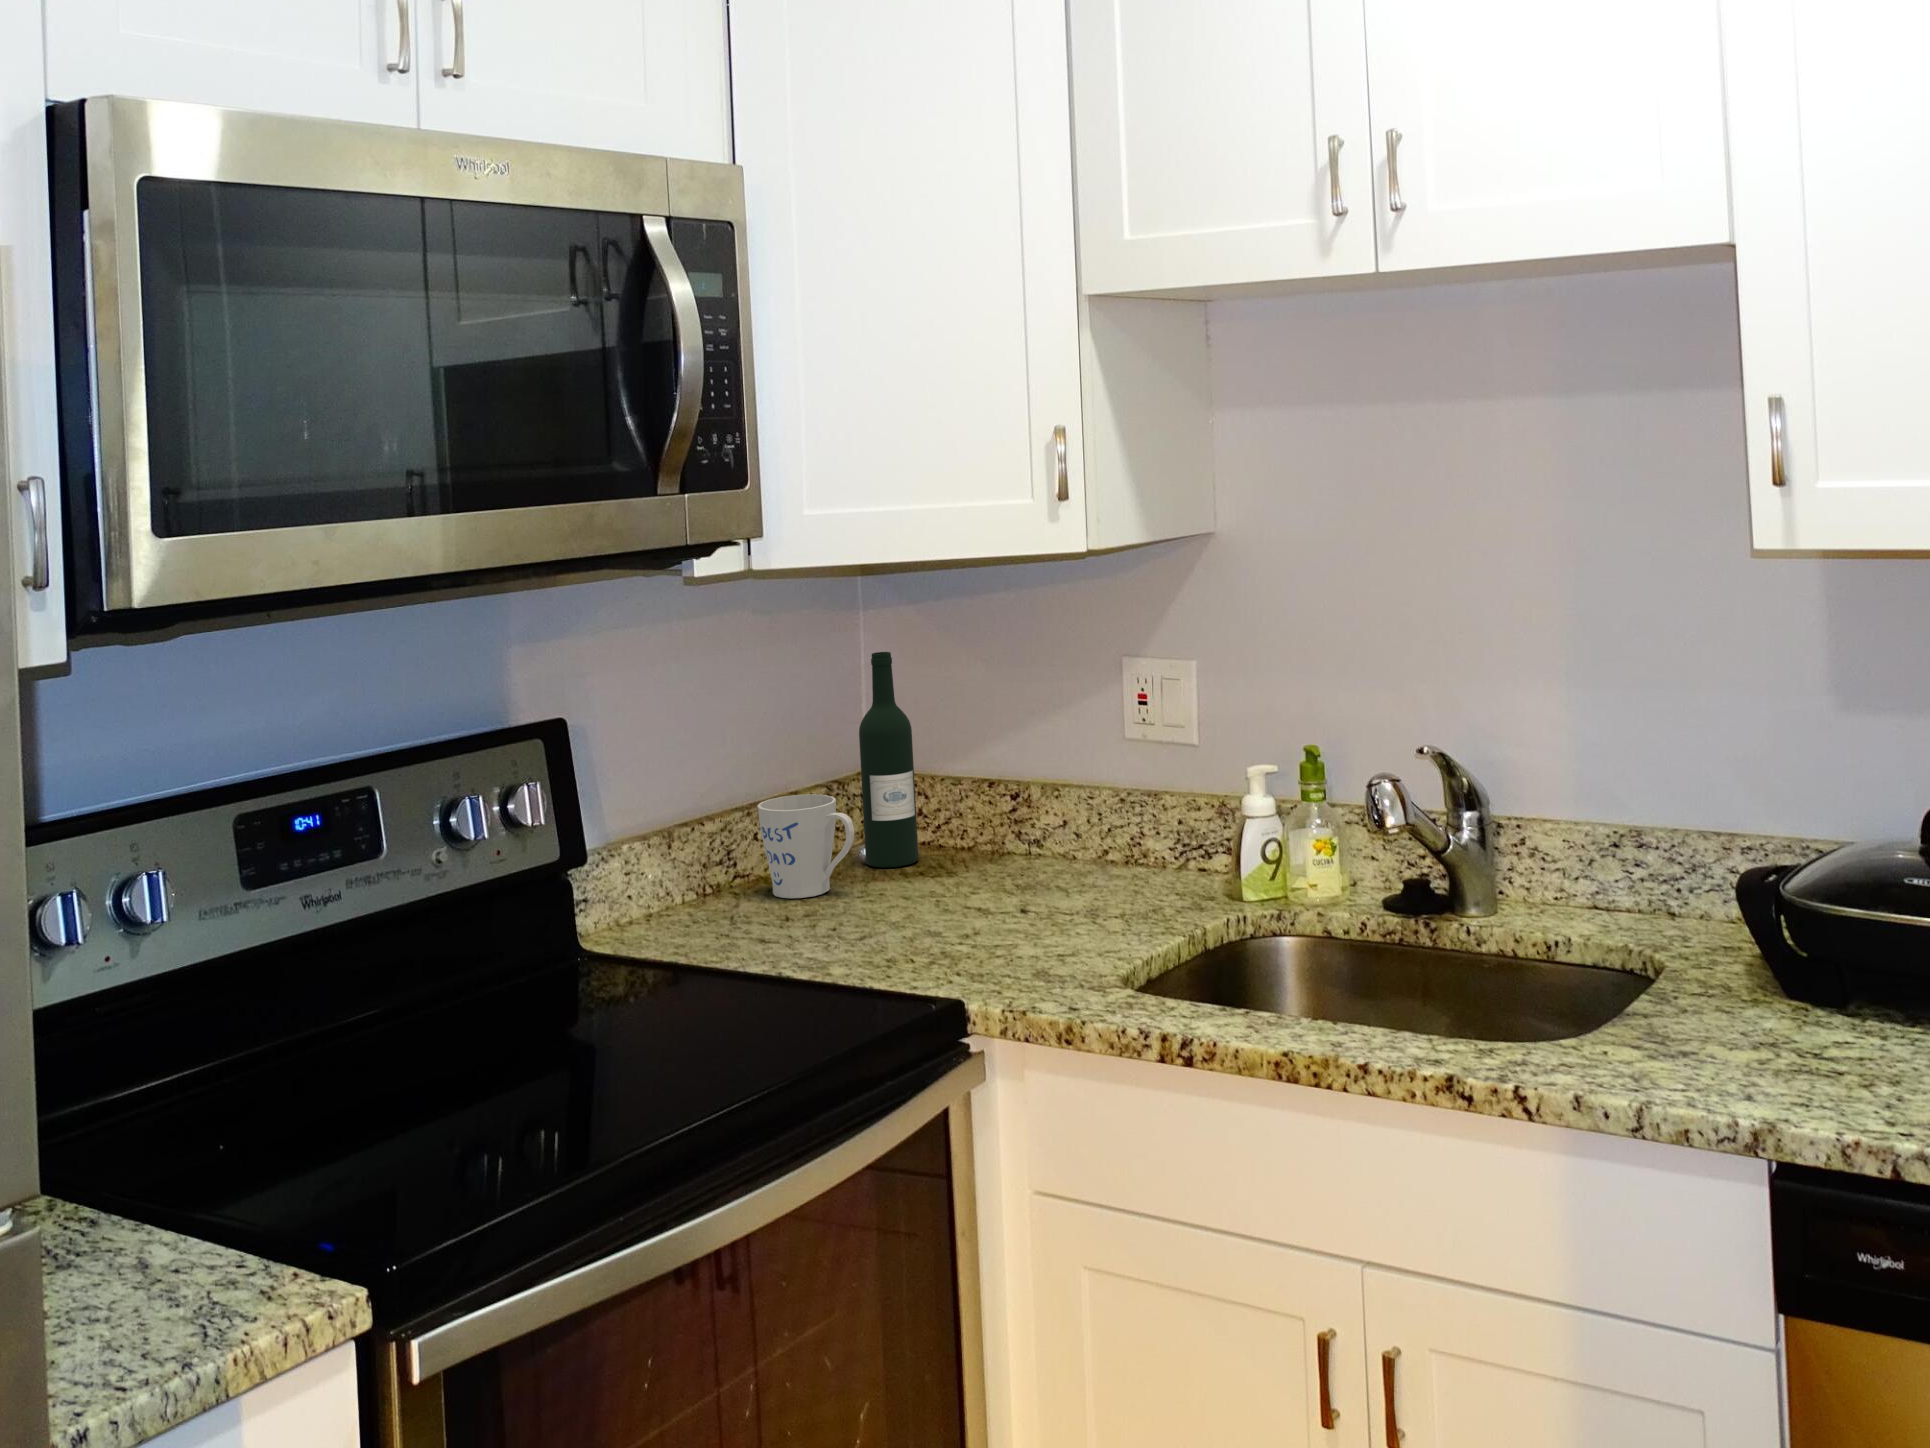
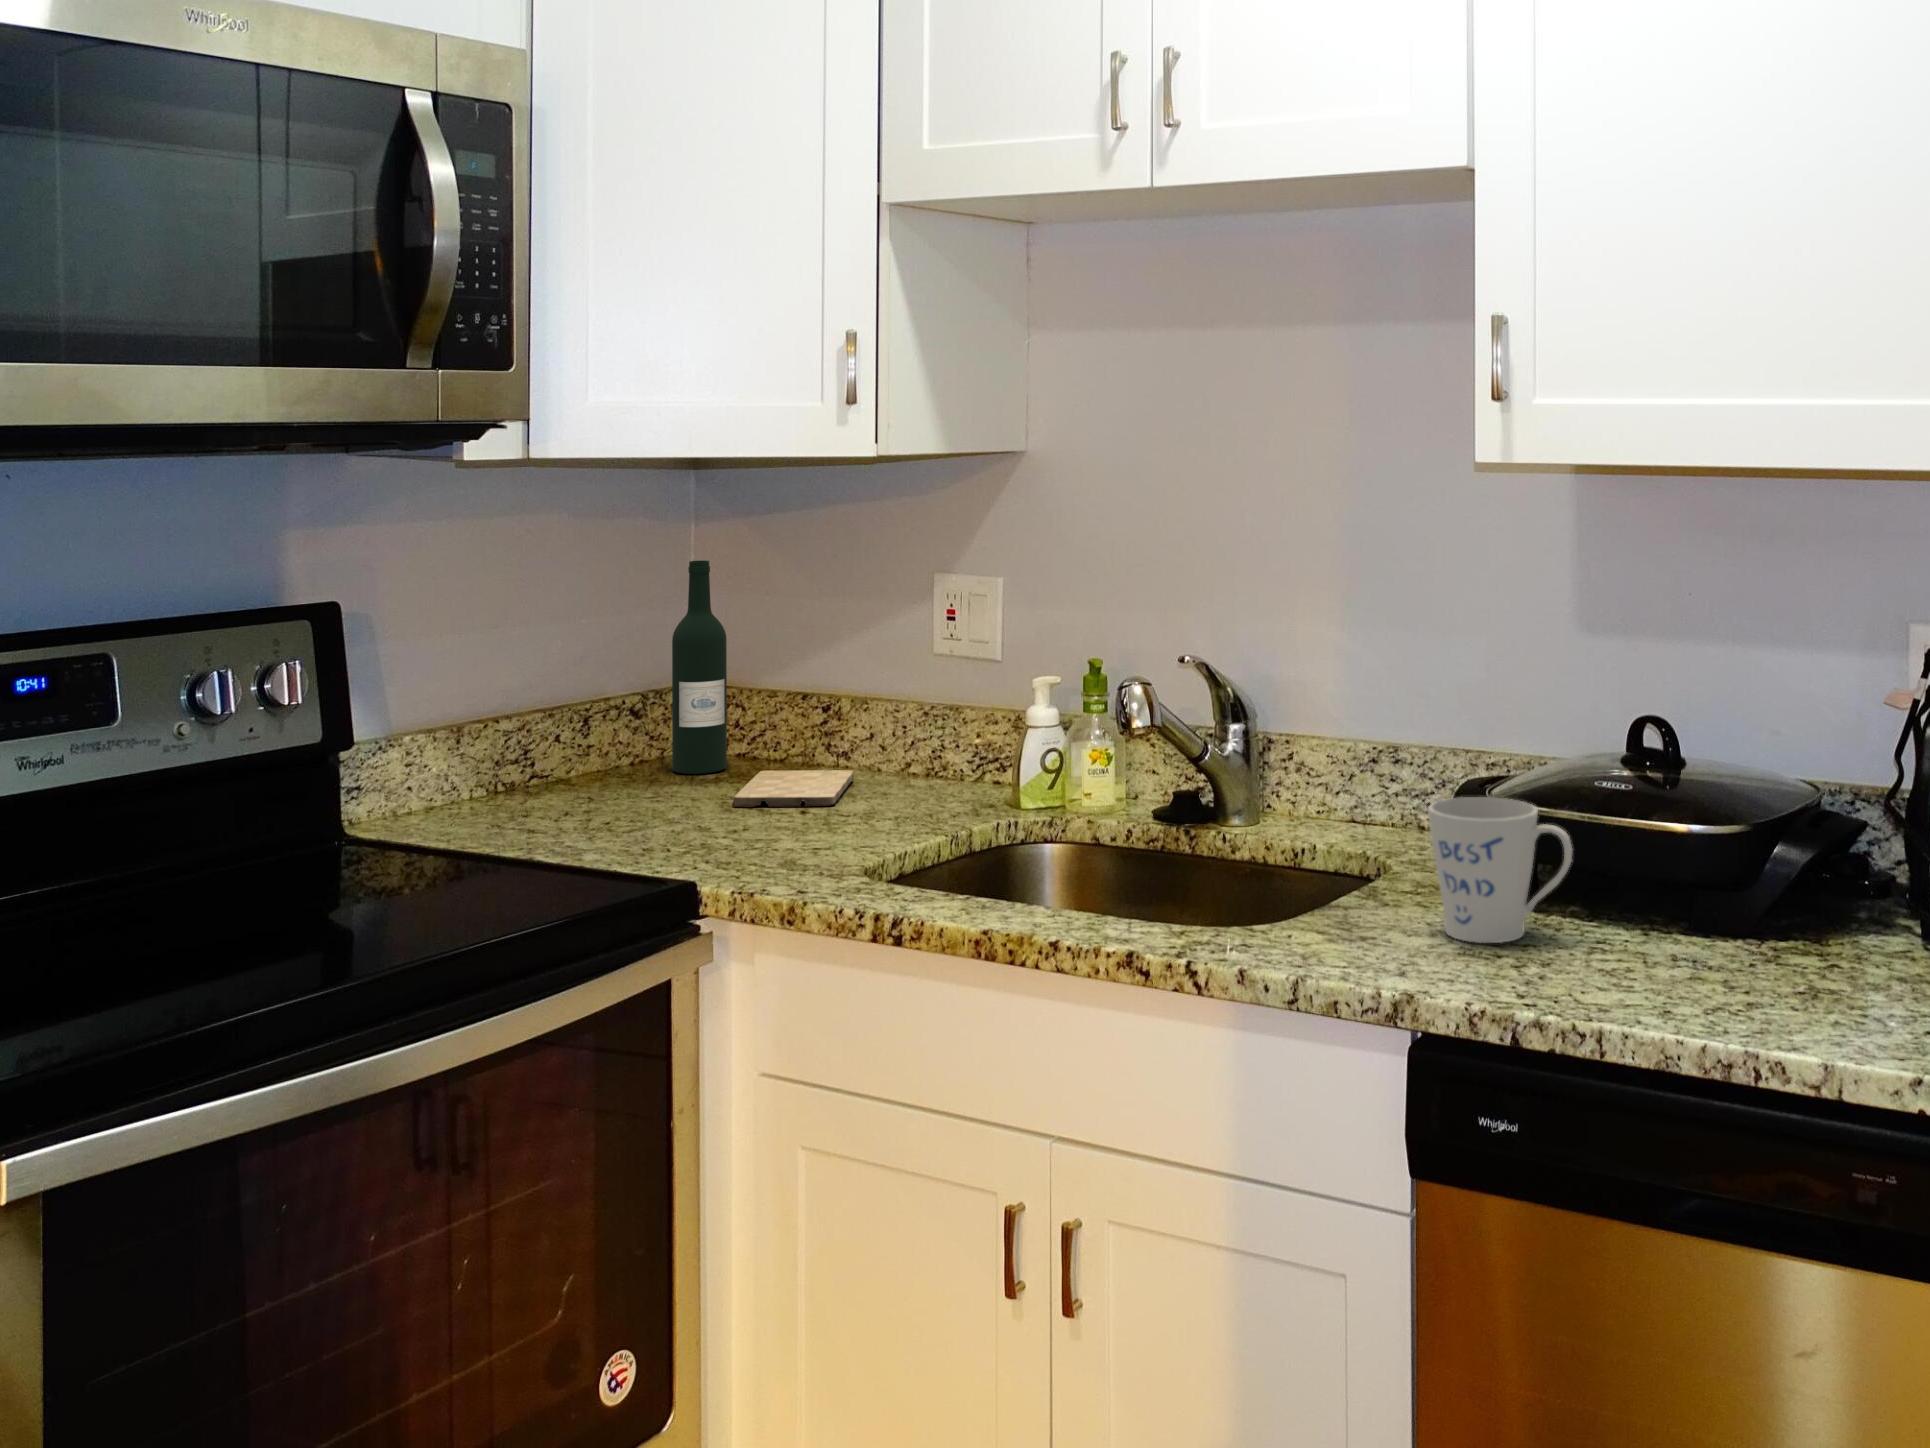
mug: present [757,794,854,898] -> present [1428,797,1572,943]
cutting board: none [947,860,1053,906] -> present [732,770,854,807]

